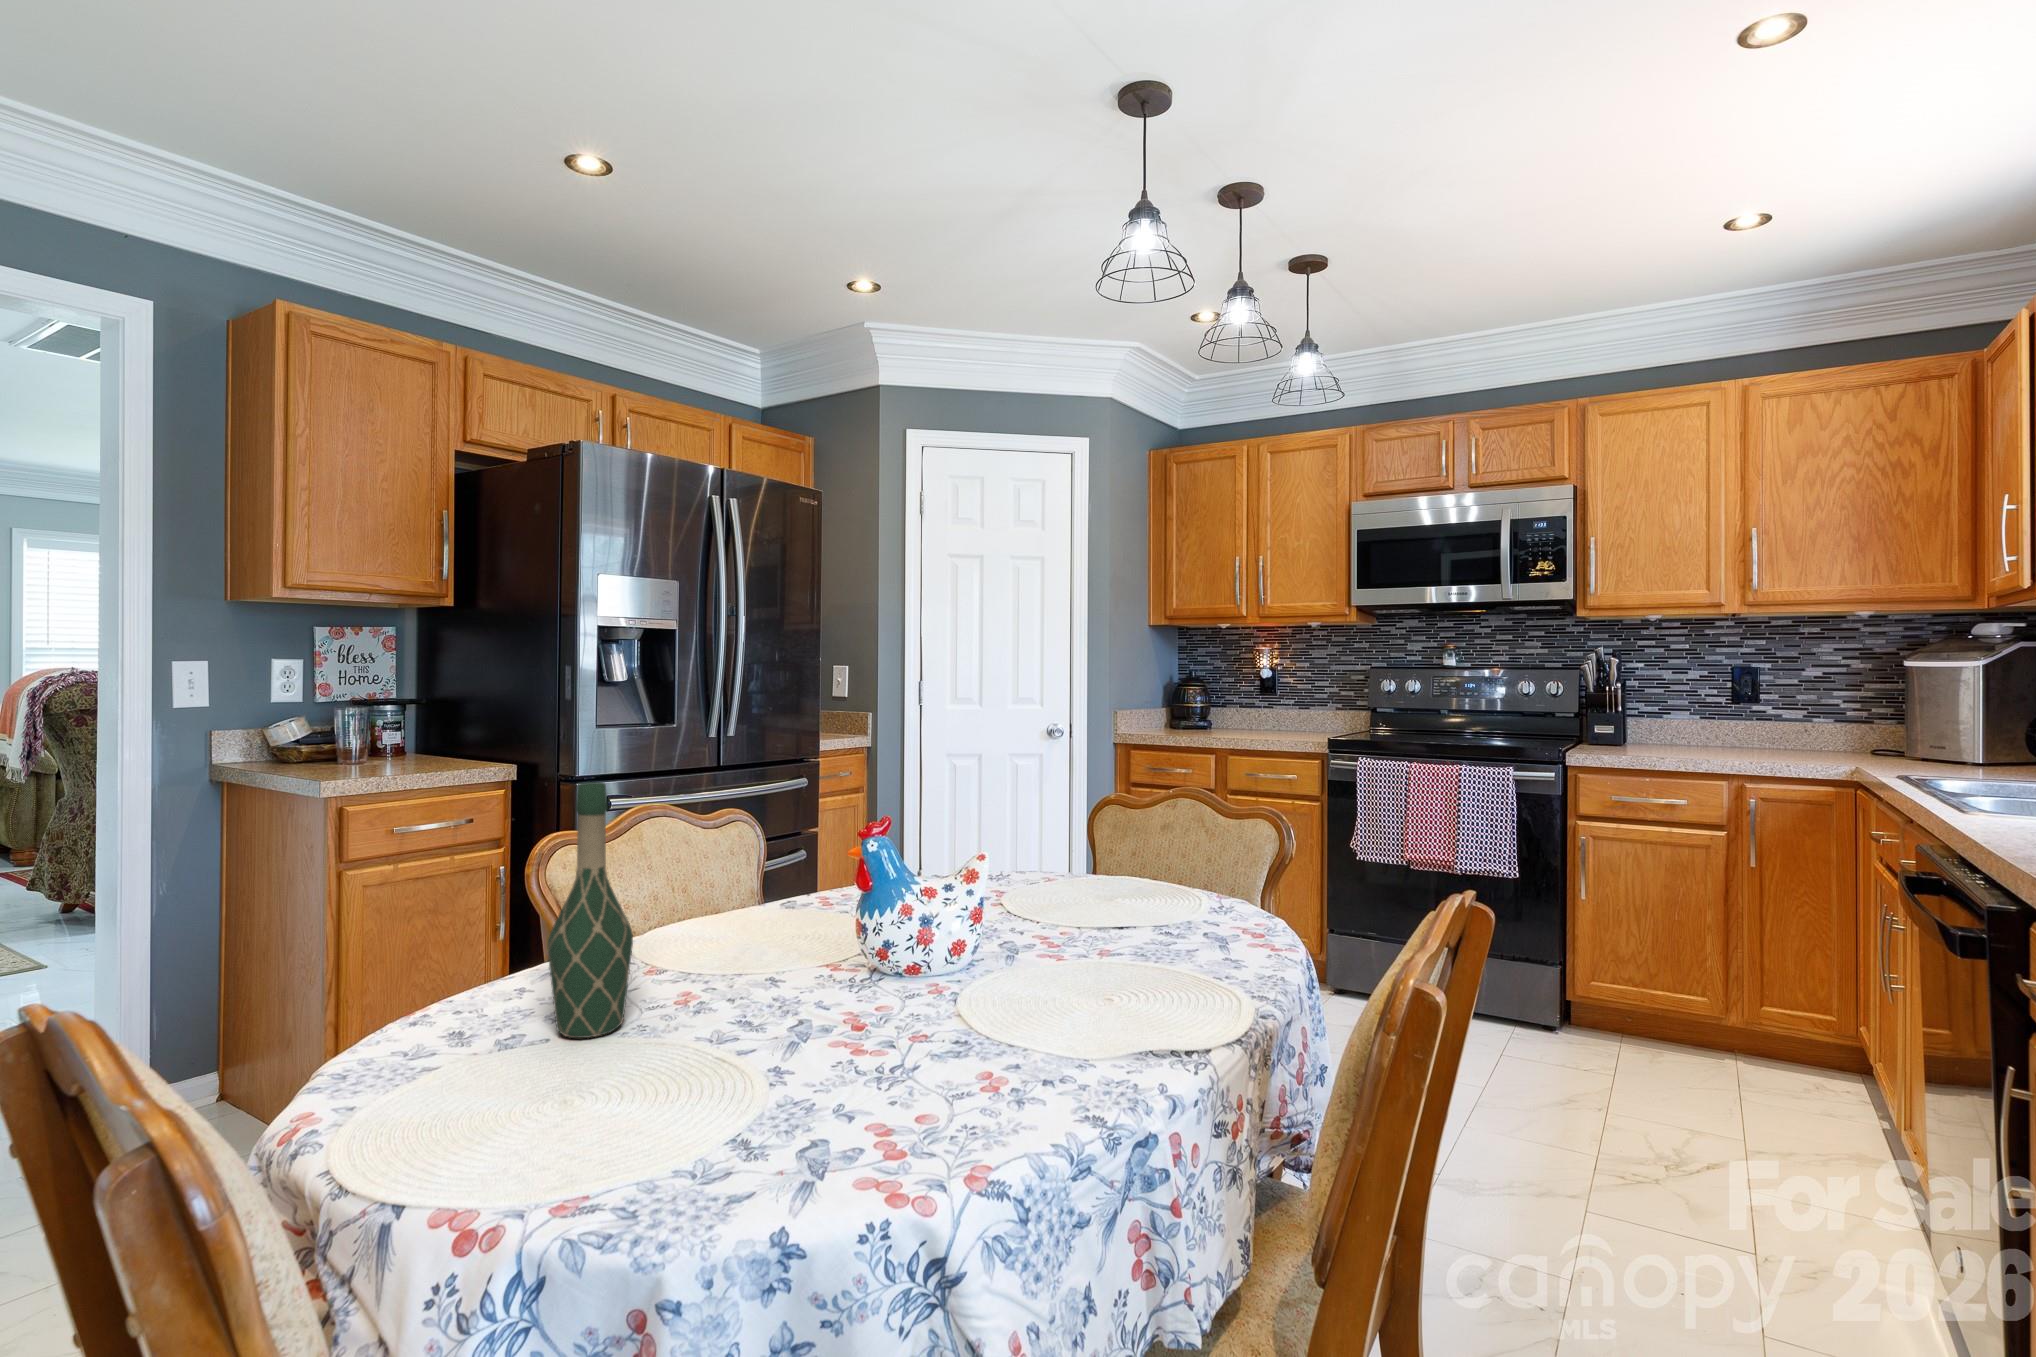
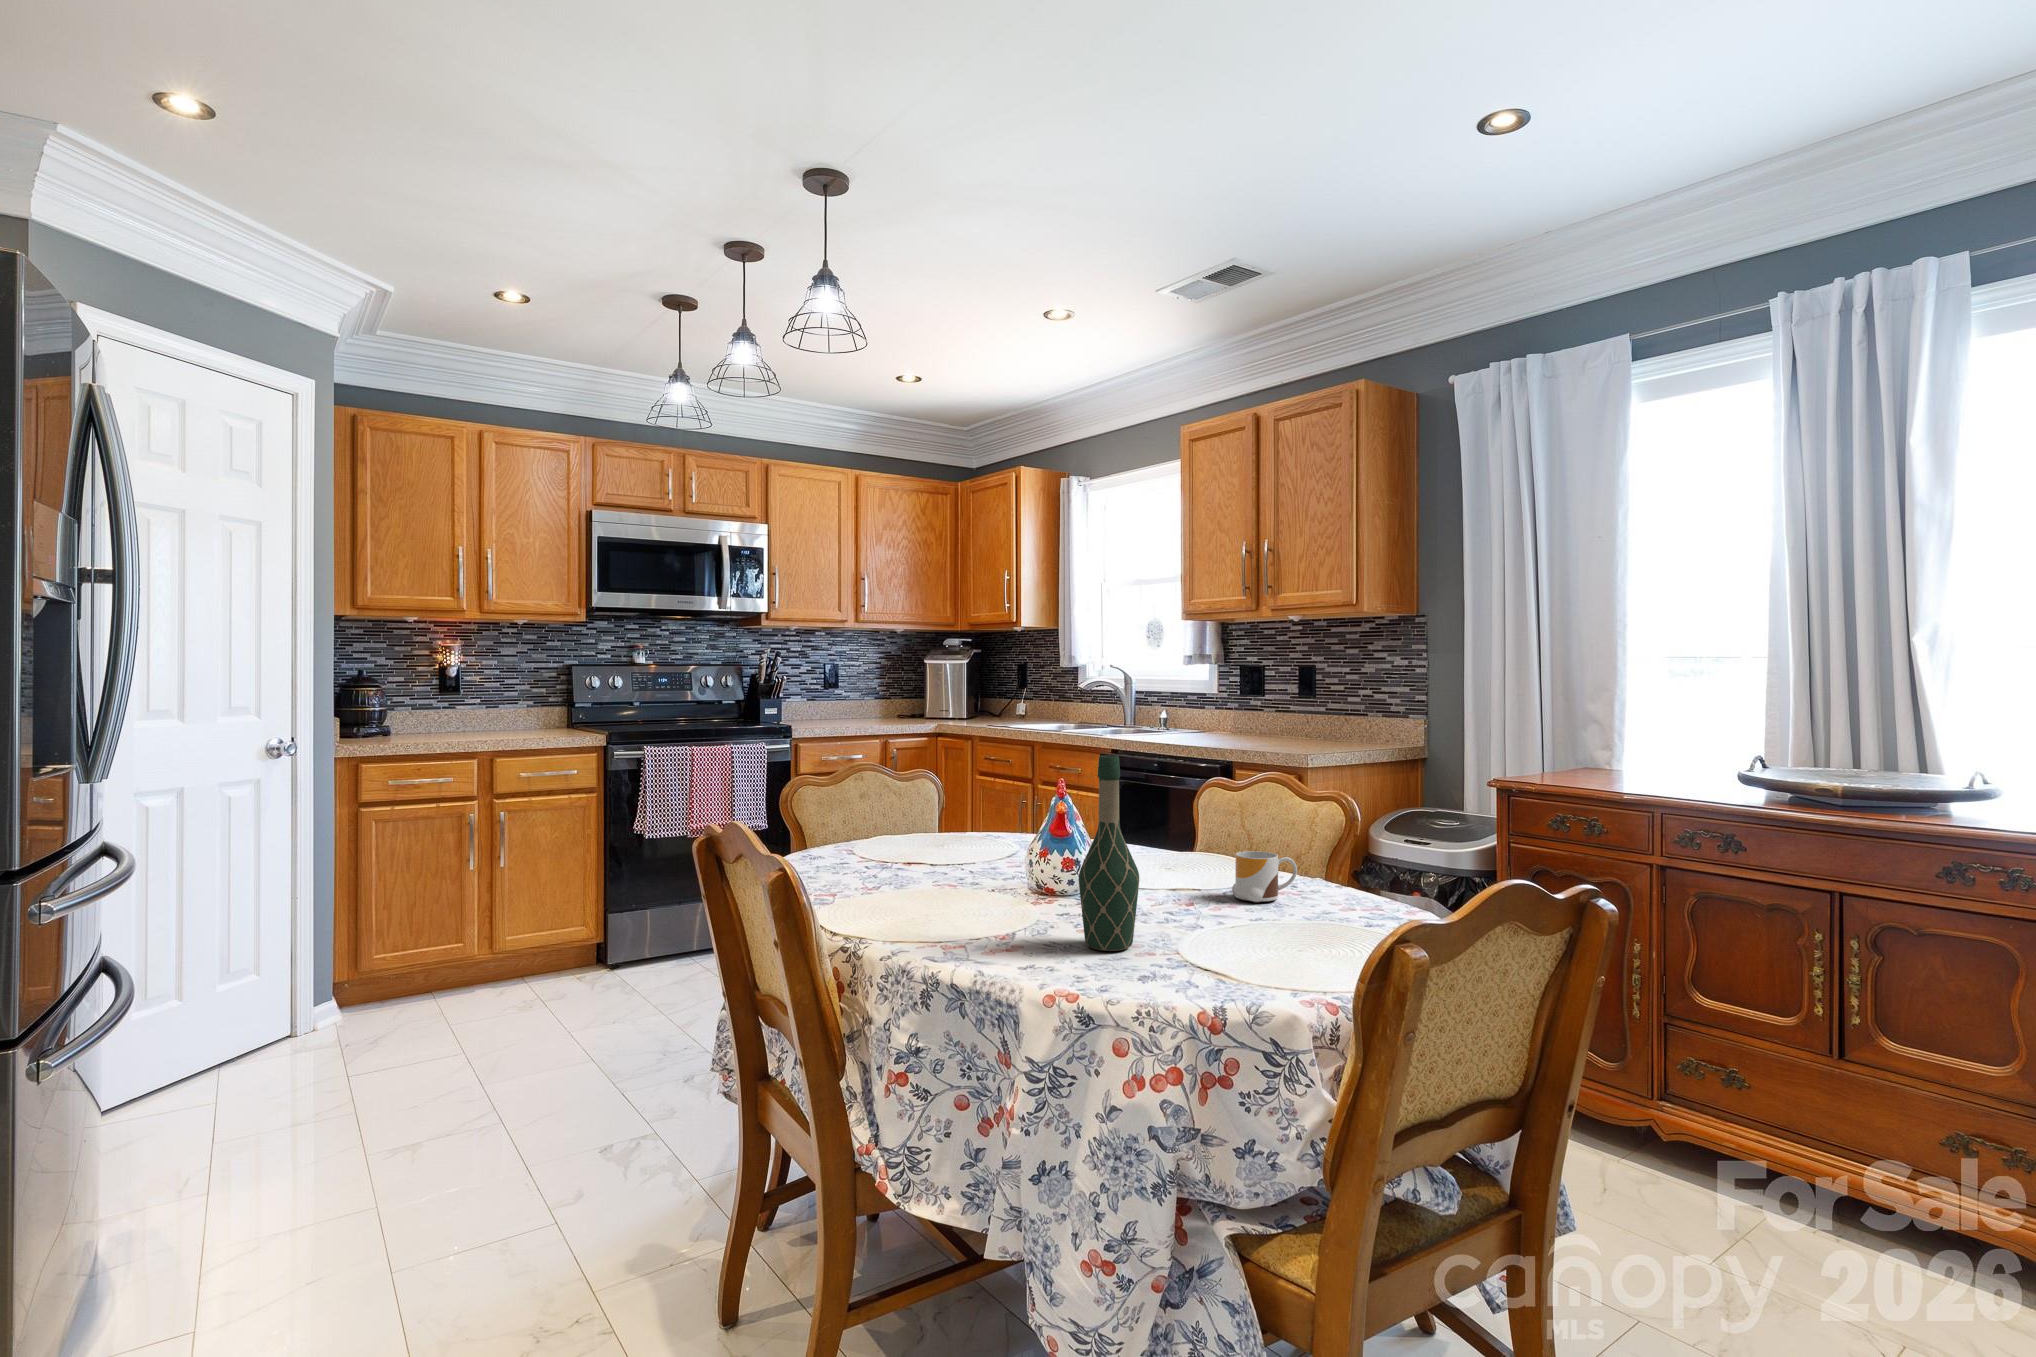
mug: none [870,996,955,1100] -> present [1232,851,1297,902]

